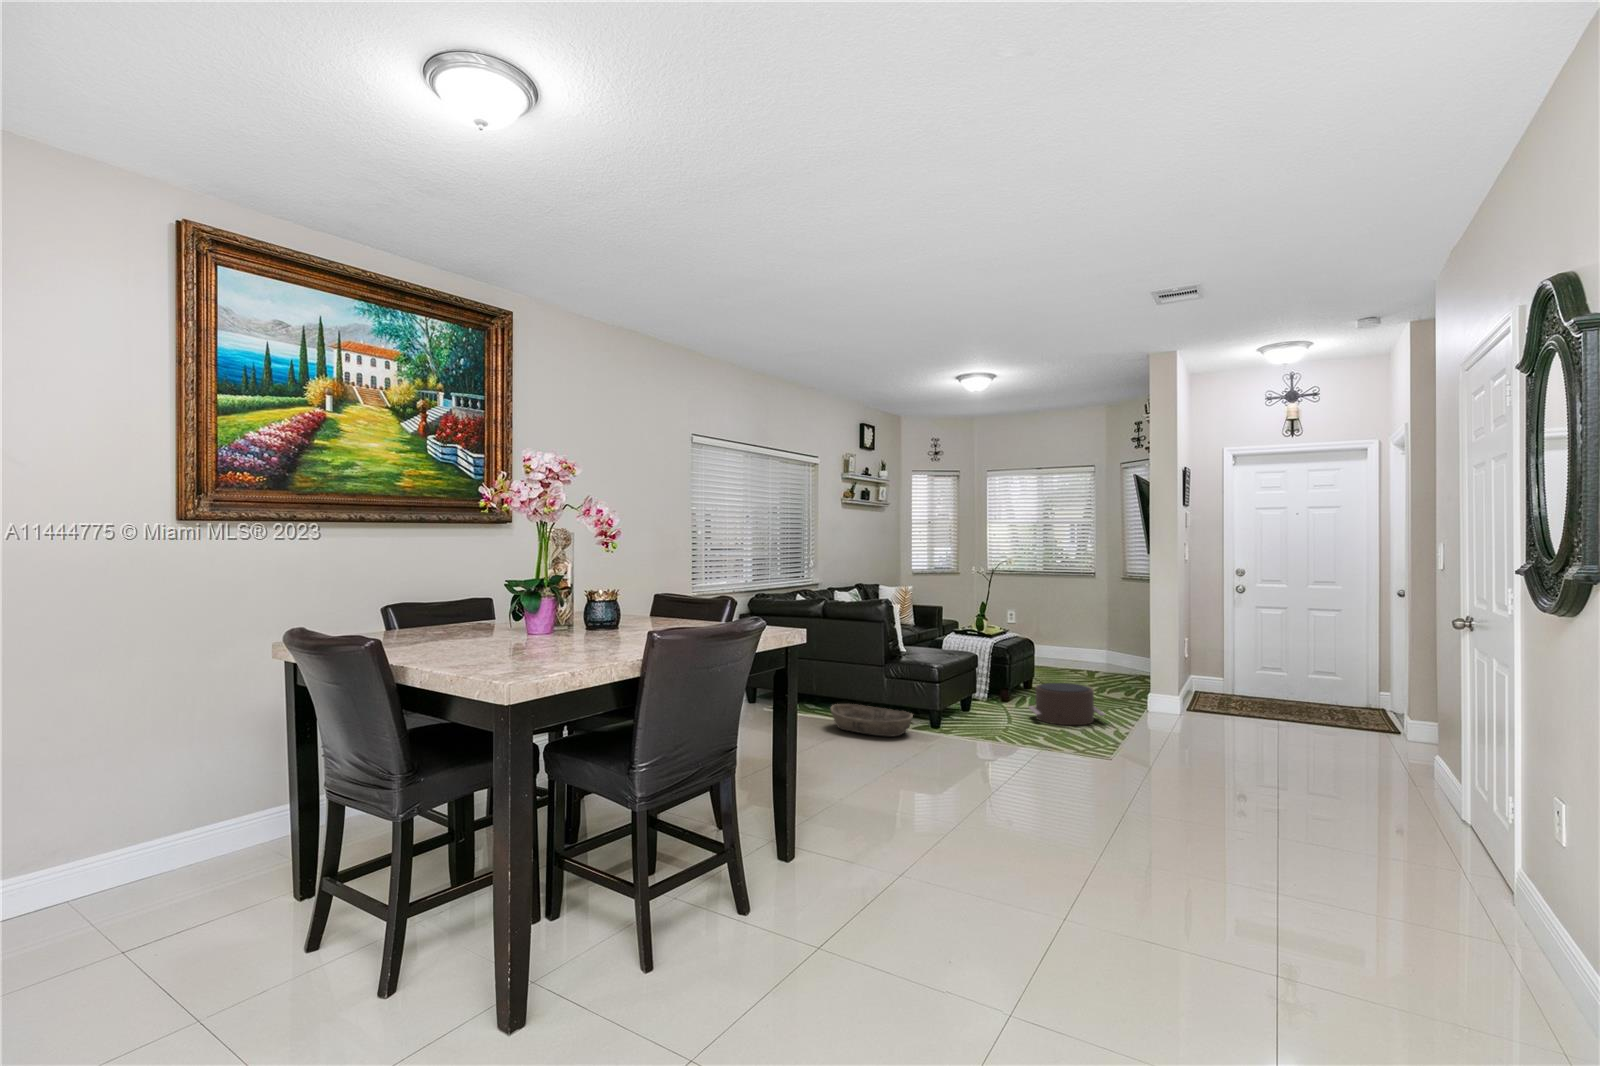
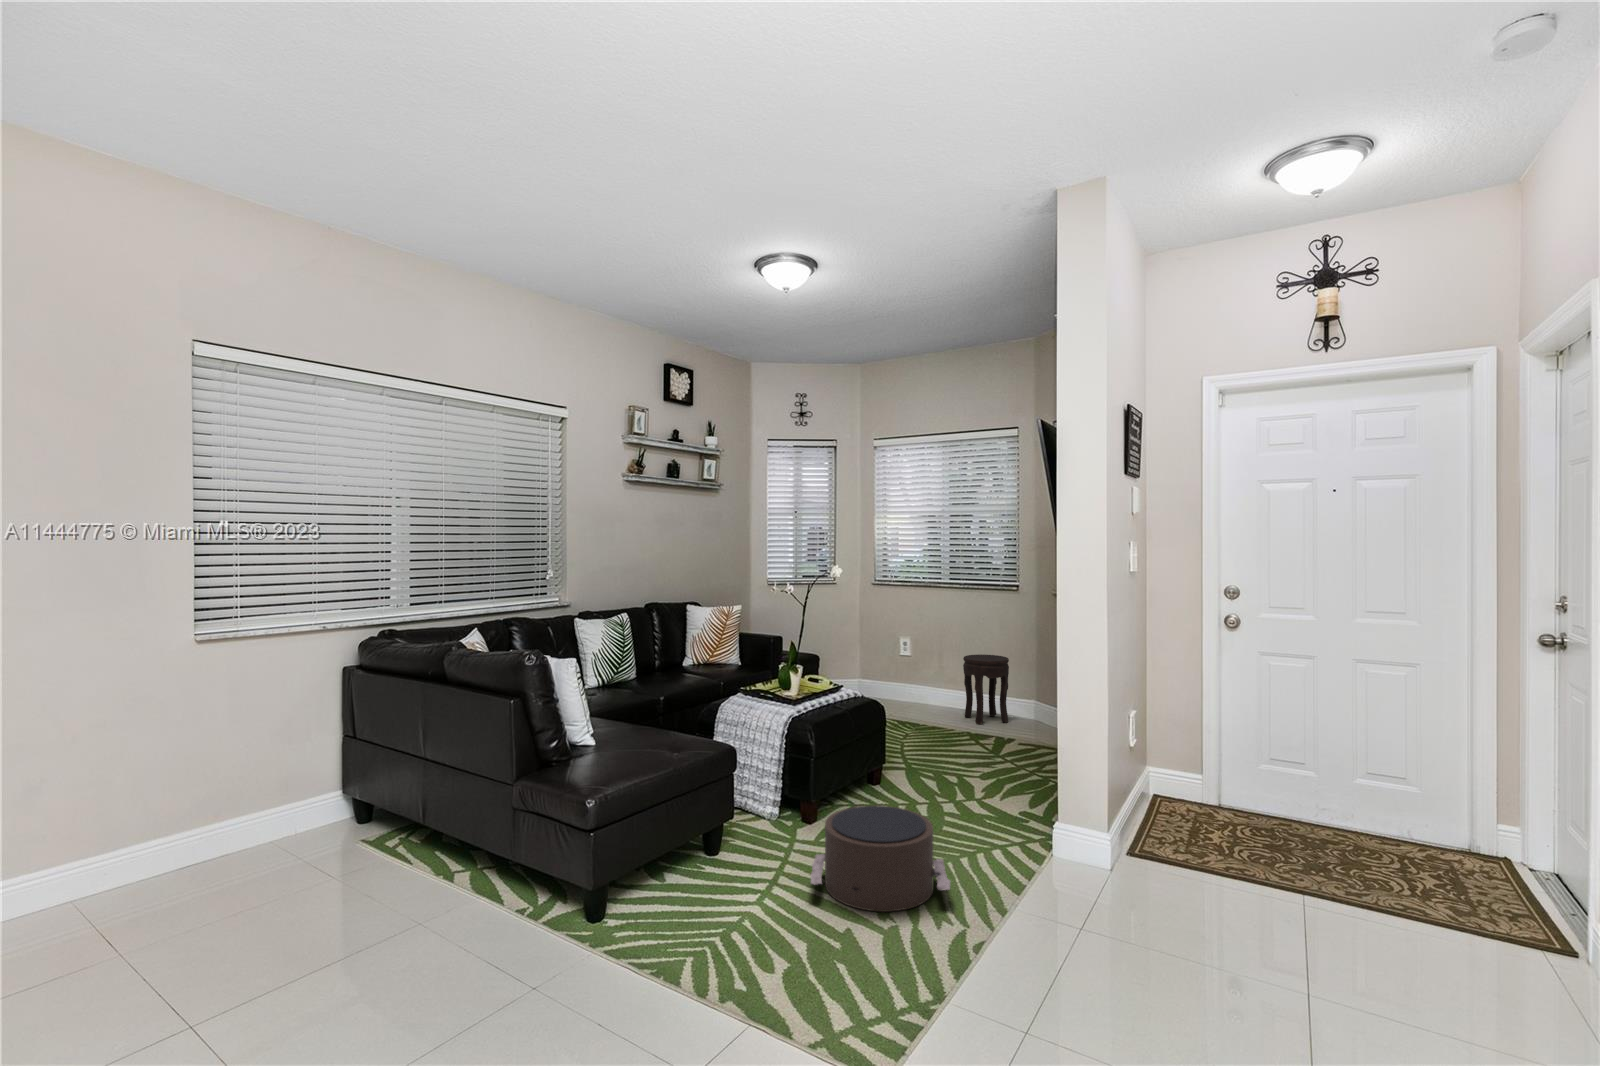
side table: none [1059,620,1090,666] -> present [963,654,1009,724]
basket: present [830,704,913,736] -> none [375,857,528,959]

